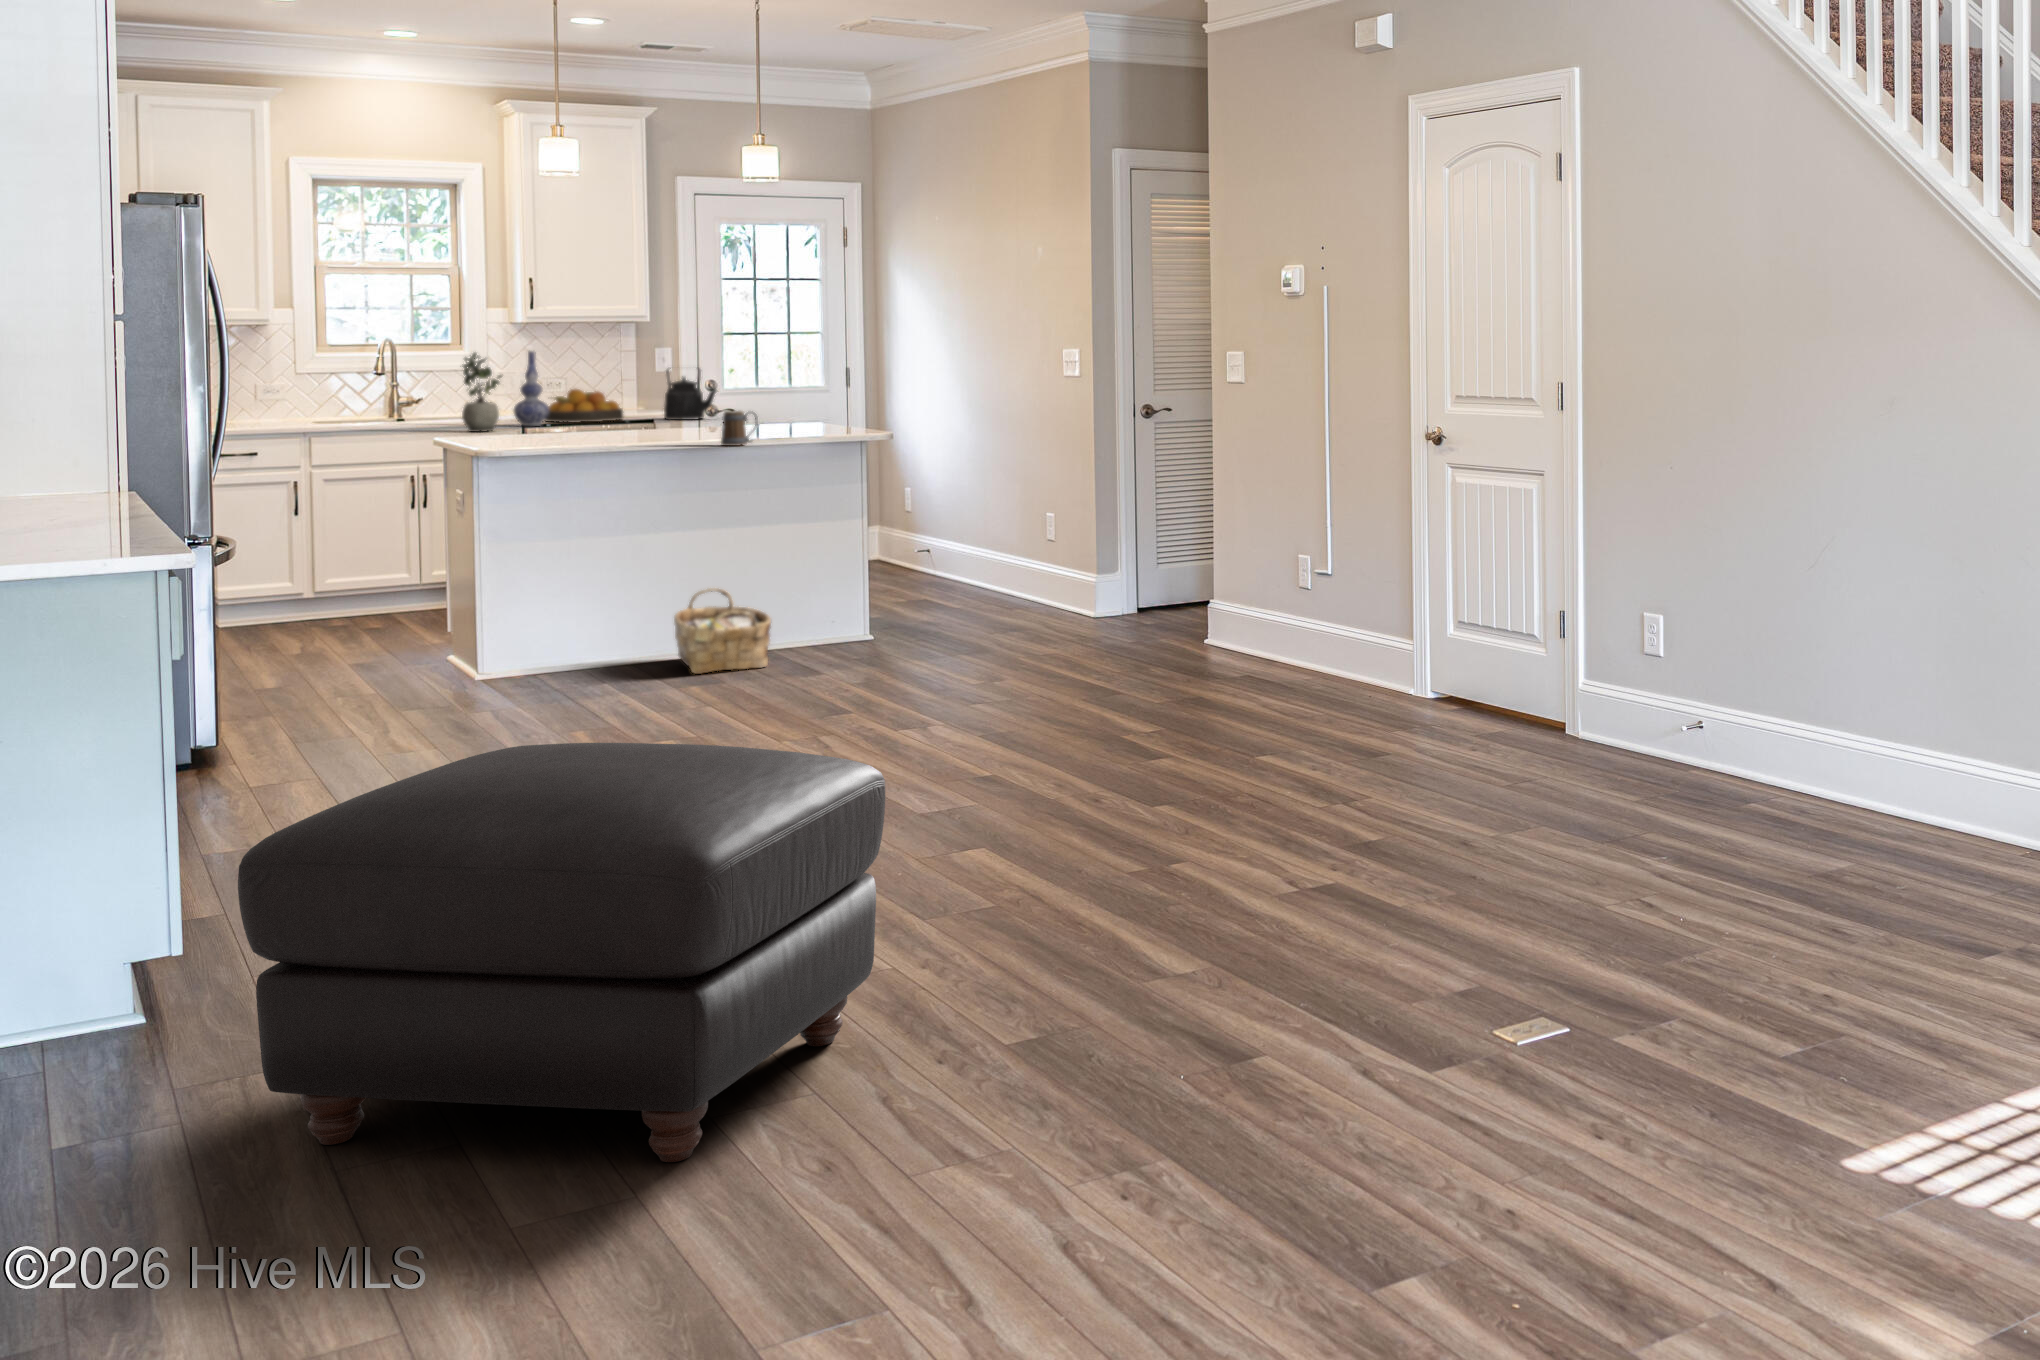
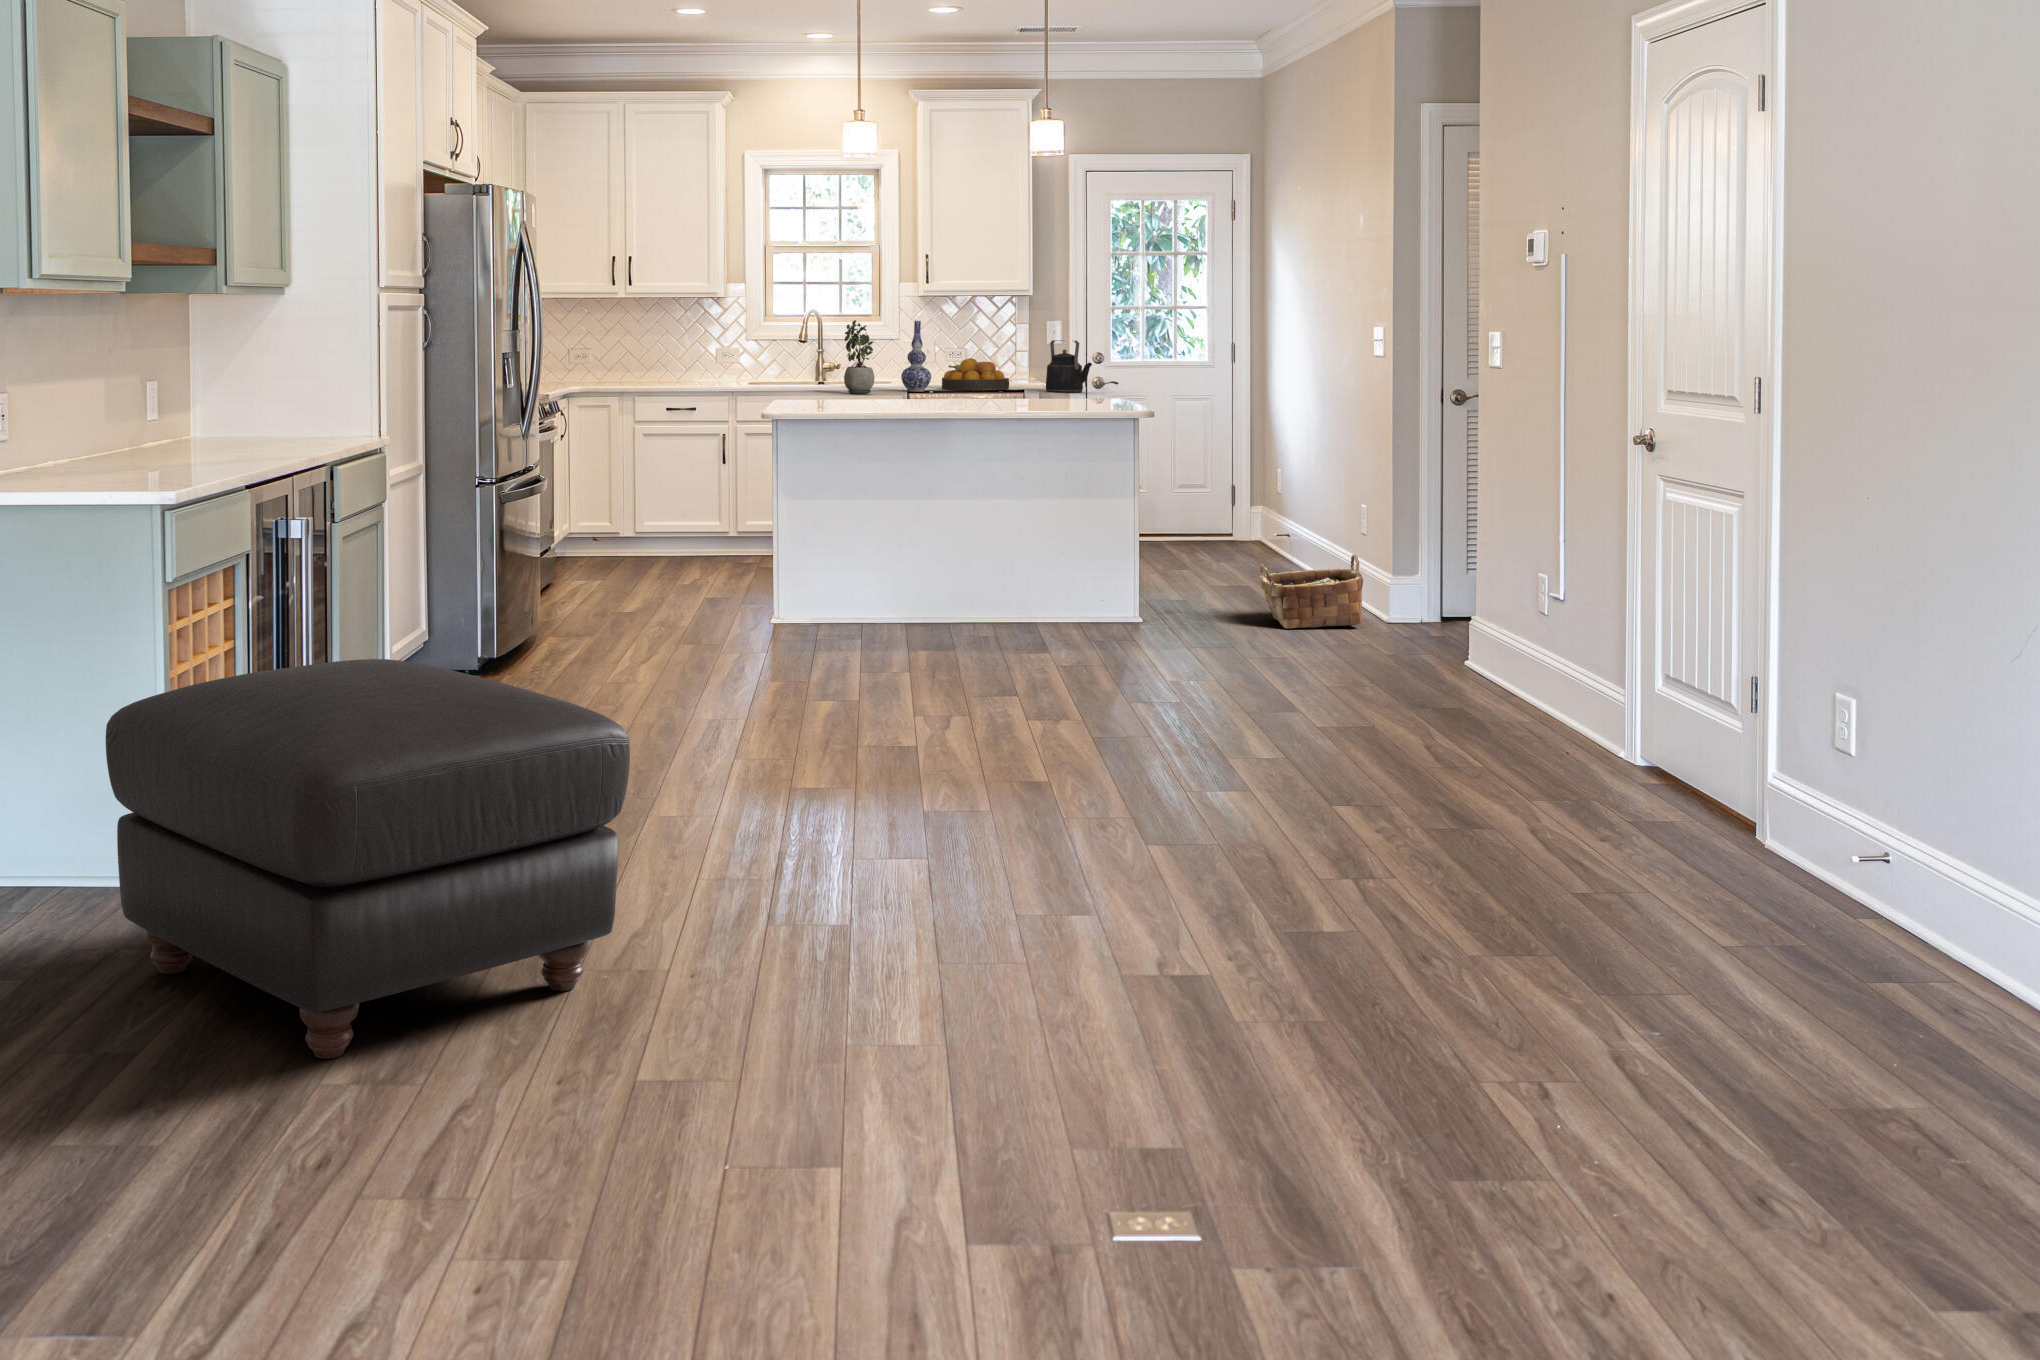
mug: present [721,411,757,446] -> none [998,381,1031,416]
woven basket: present [674,588,771,674] -> present [1259,554,1363,629]

